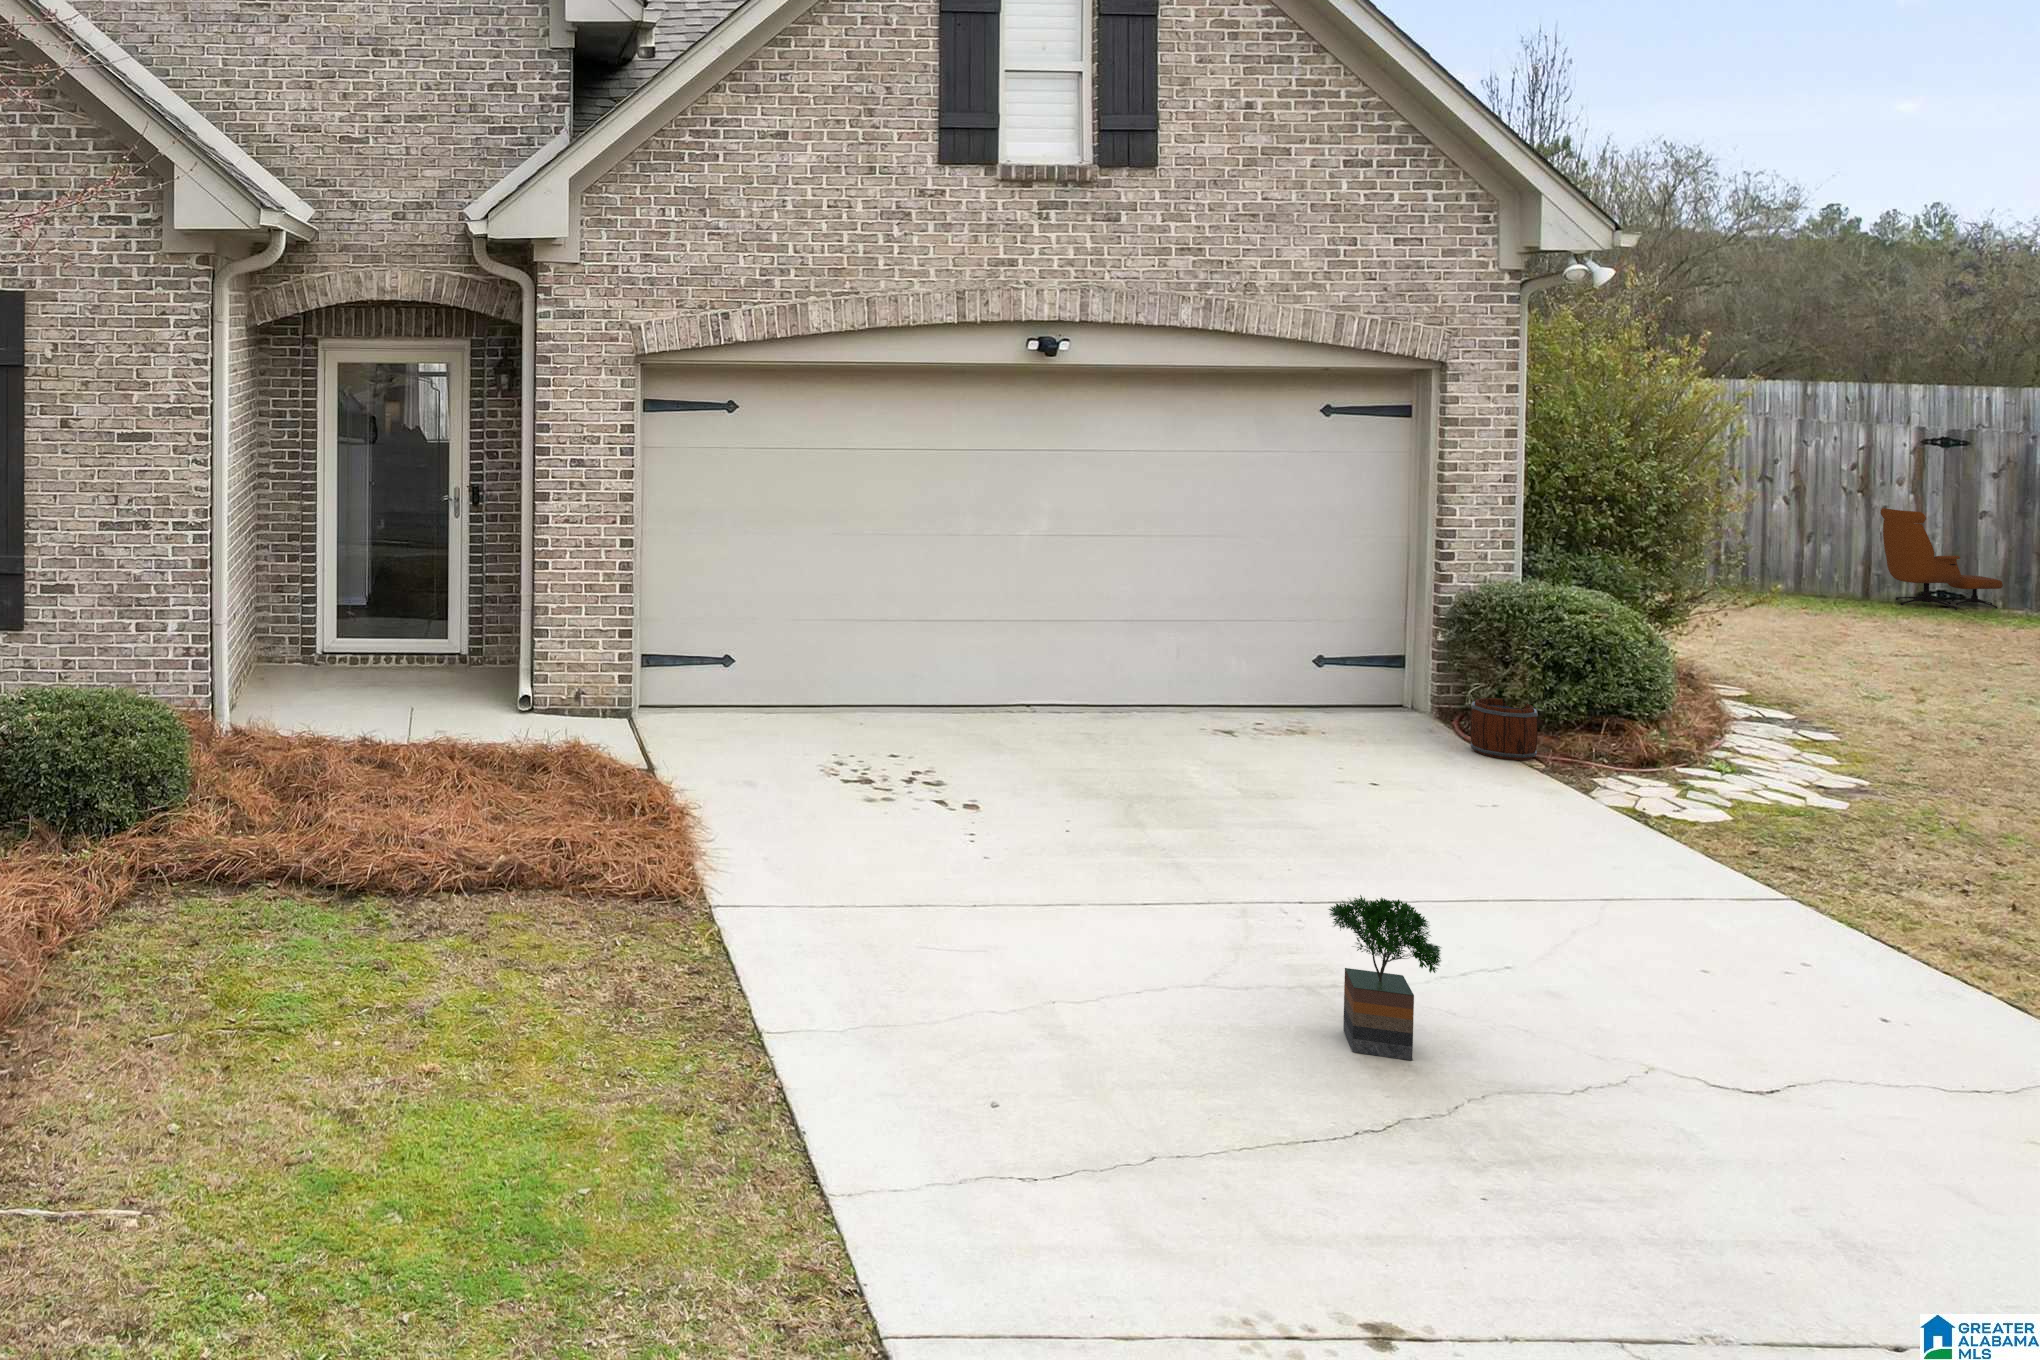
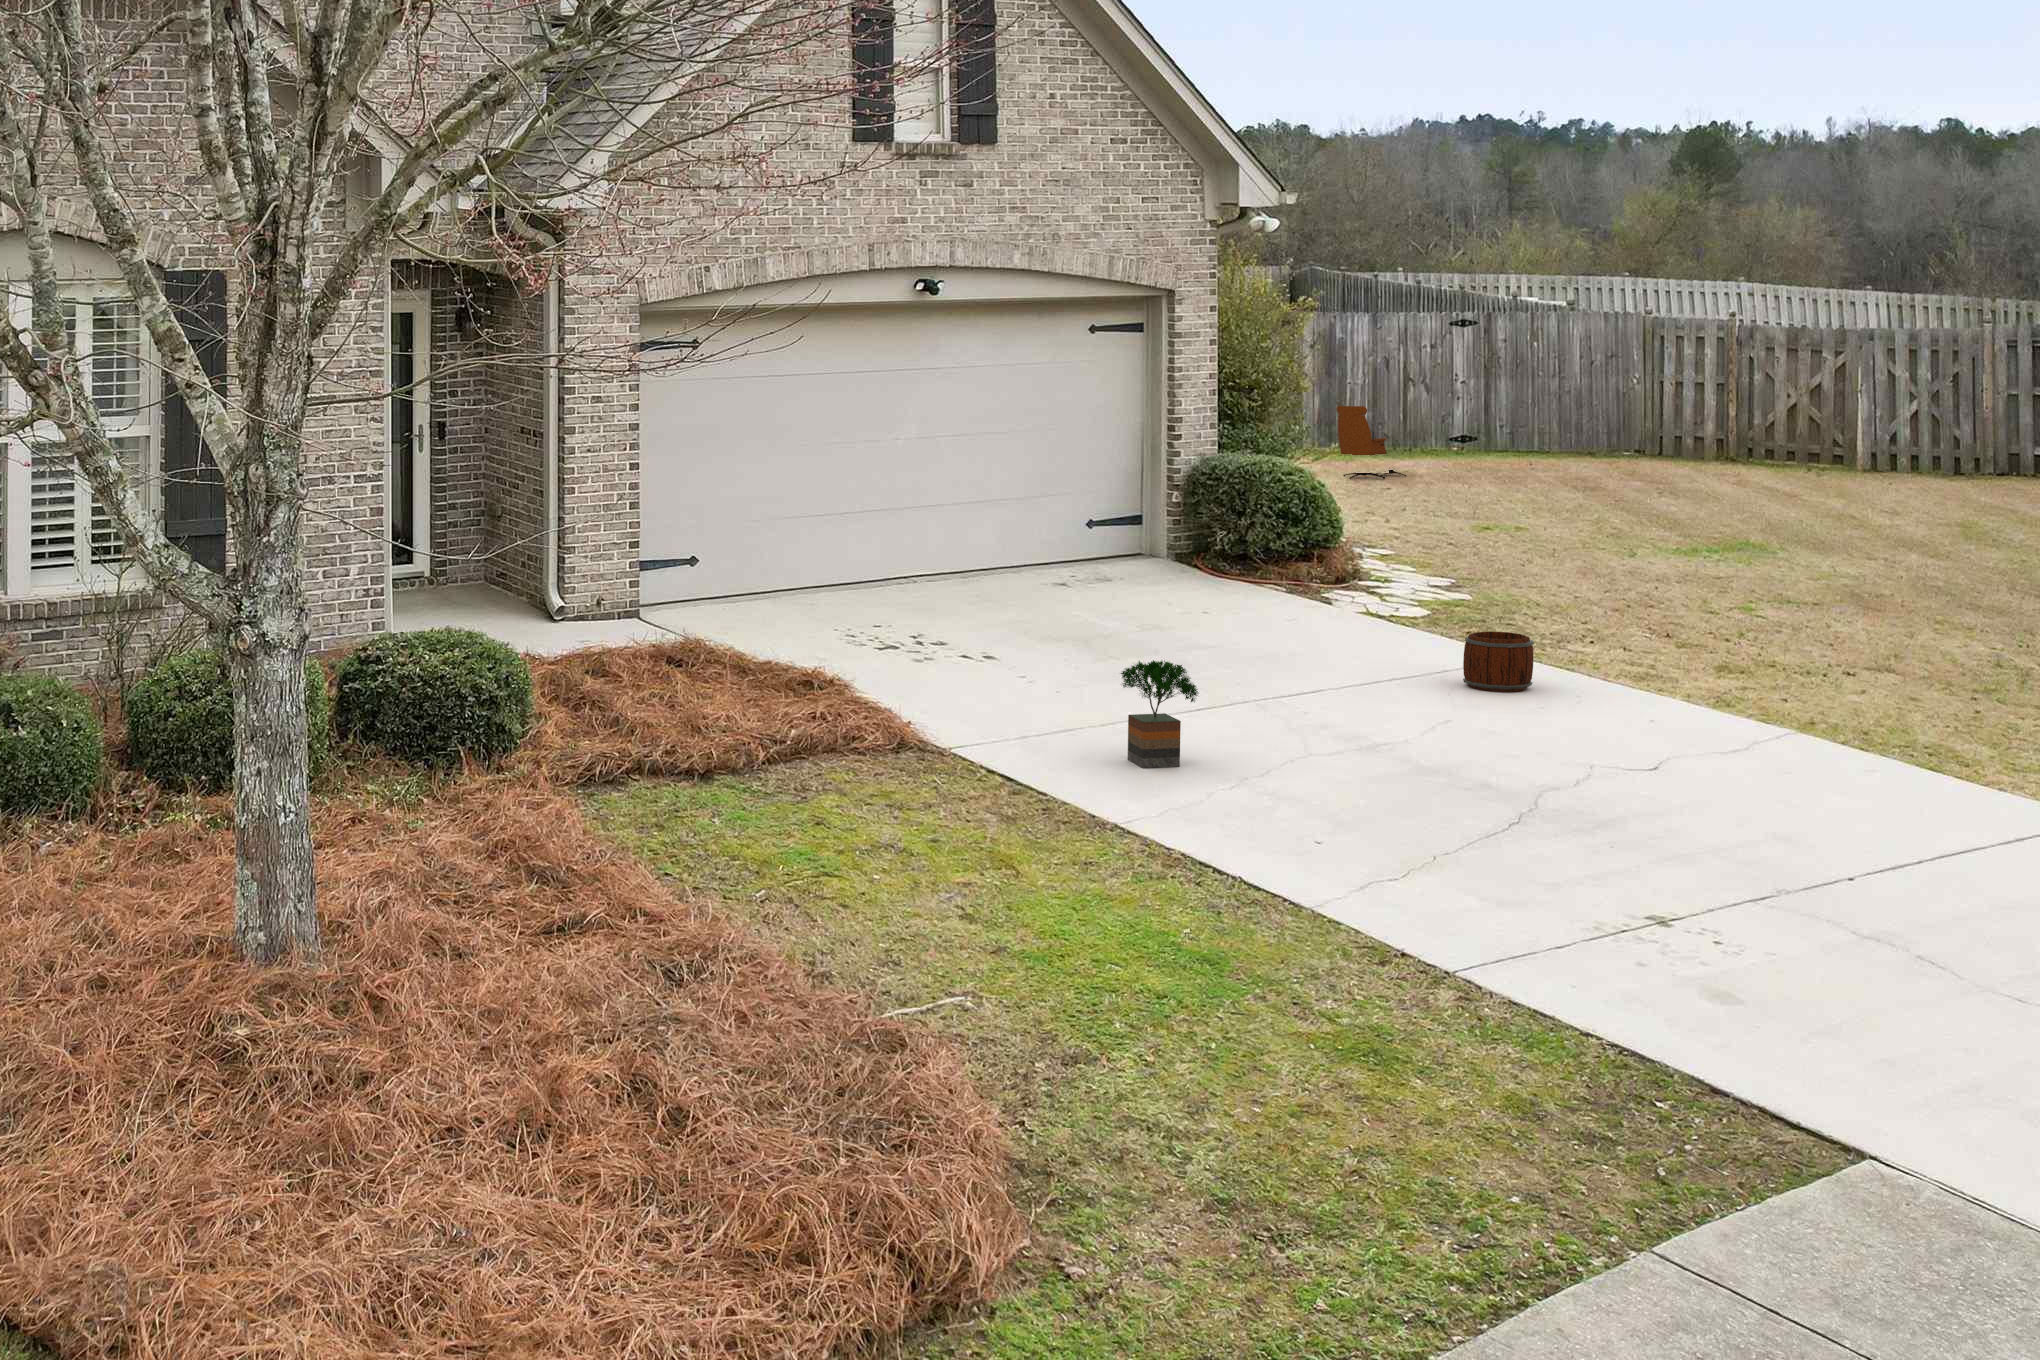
bucket: present [1470,698,1538,760] -> present [1463,631,1534,692]
potted tree: present [1329,895,1441,1060] -> present [1121,660,1198,768]

